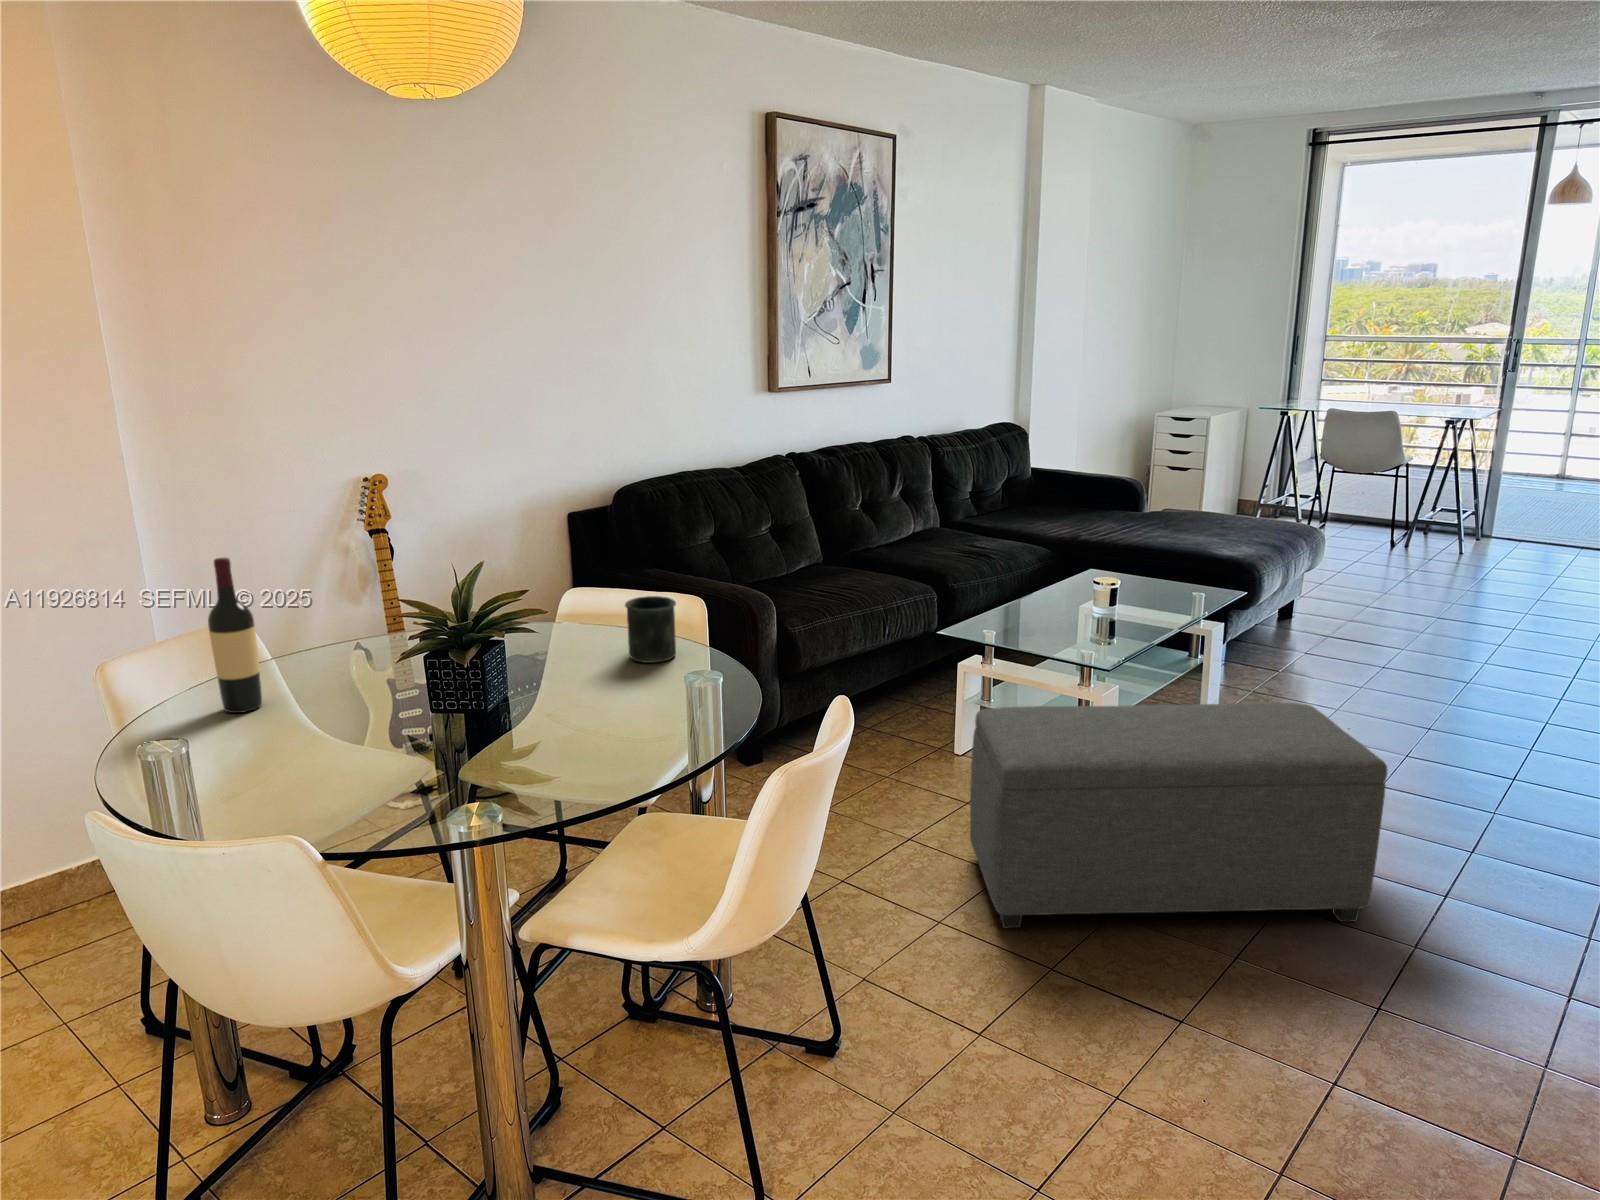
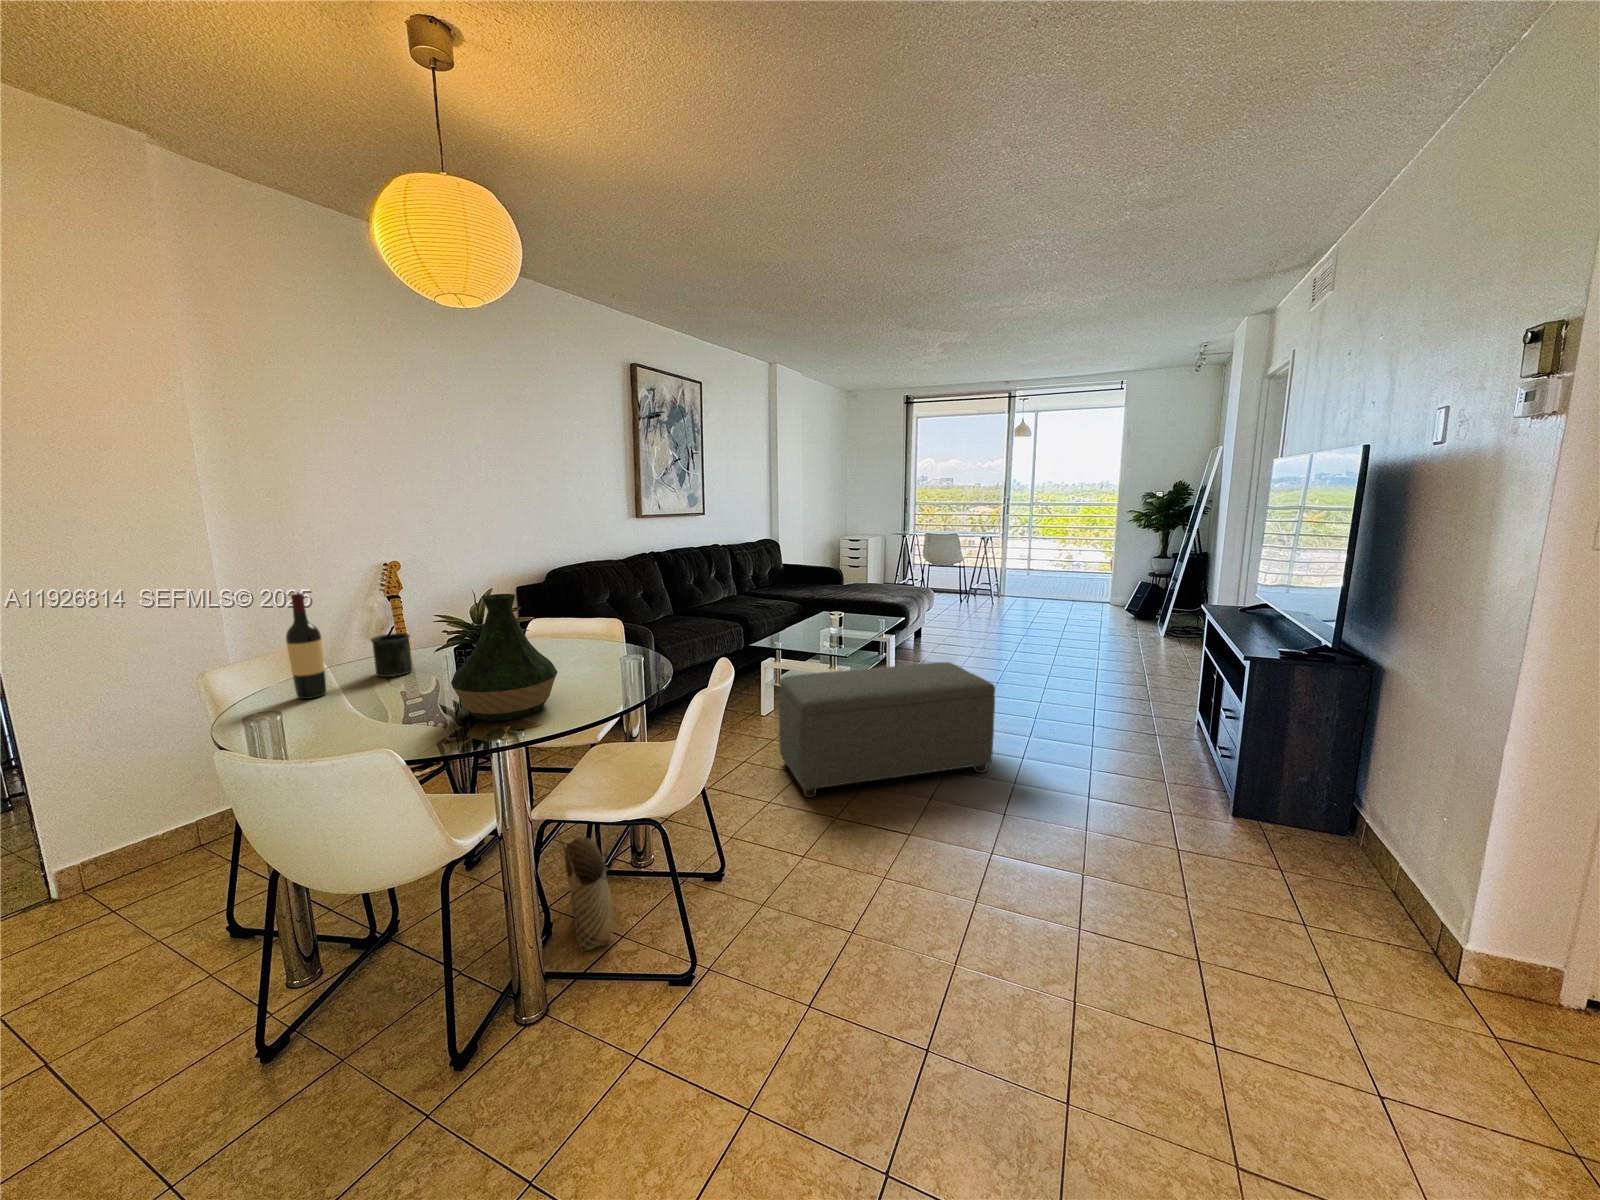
vase: none [414,588,570,789] -> present [451,594,558,722]
mug: present [625,596,676,663] -> present [371,633,412,677]
woven basket: none [565,931,652,1143] -> present [556,825,614,951]

